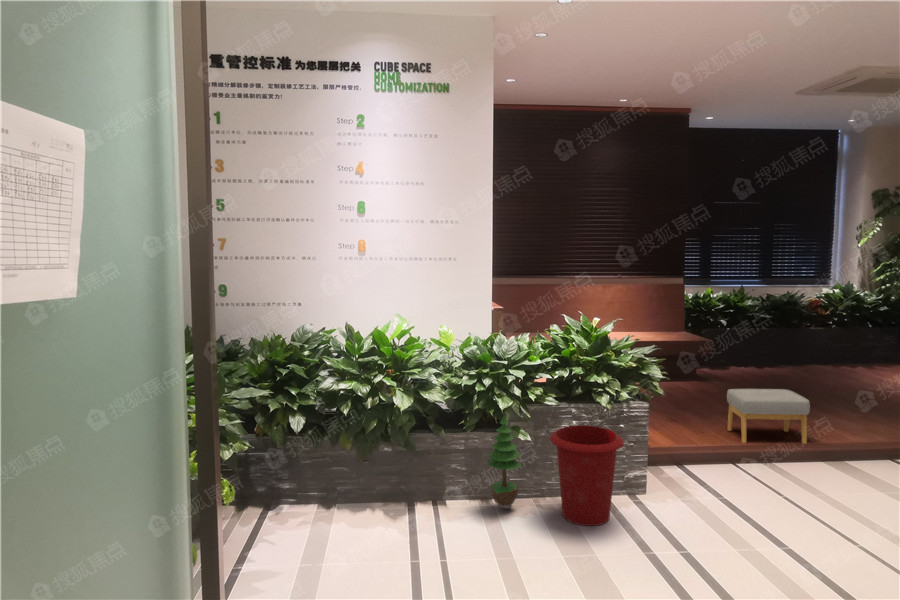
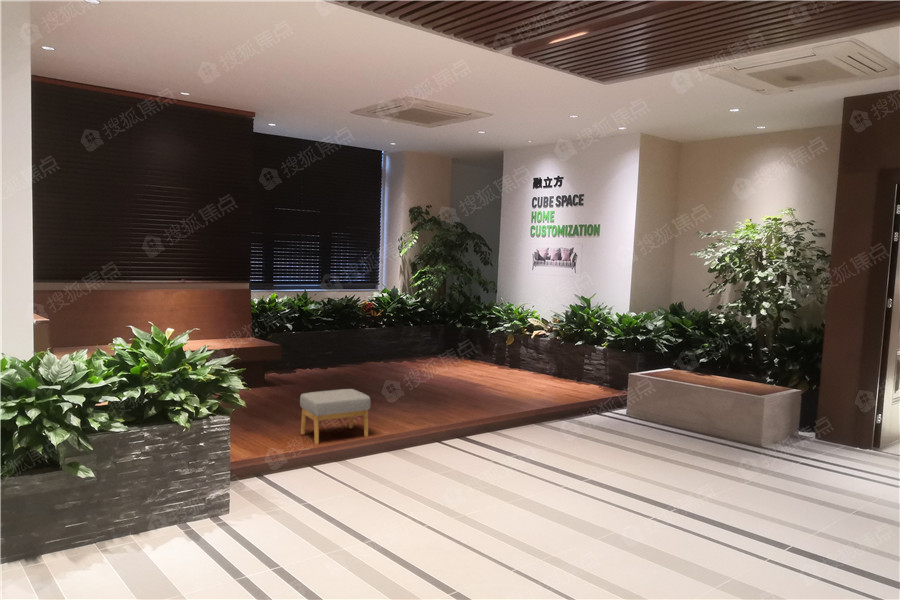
potted tree: present [487,416,521,509] -> none [34,451,83,566]
waste bin: present [550,426,624,526] -> none [120,449,207,561]

